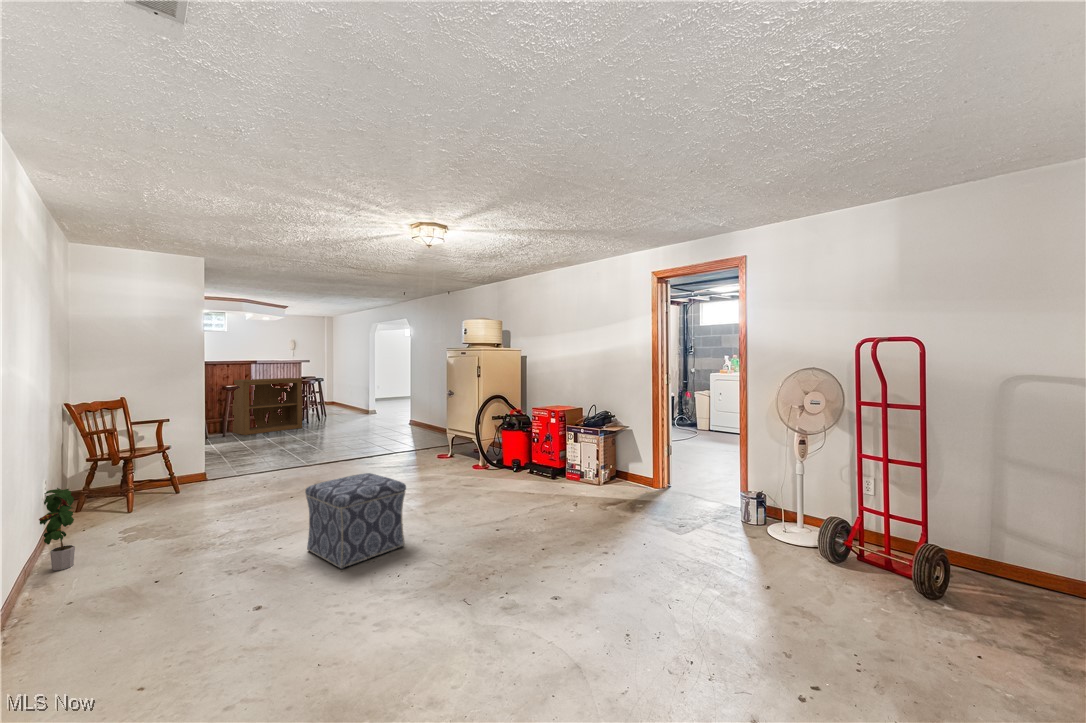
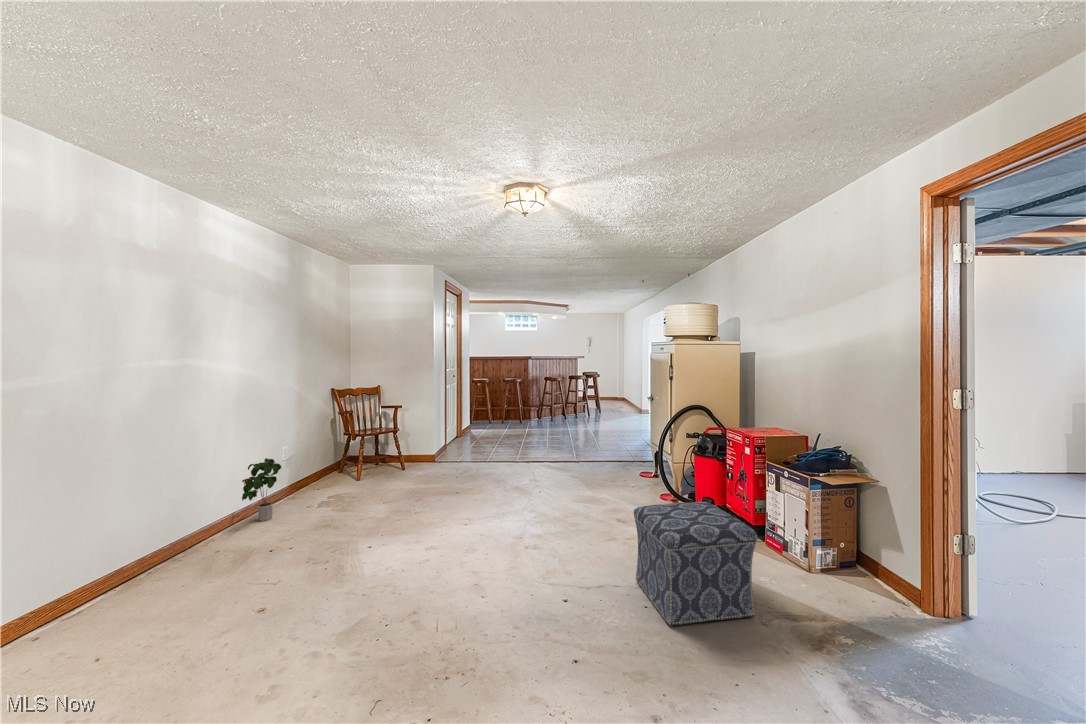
bookshelf: present [232,378,303,435] -> none [513,374,566,423]
ottoman: present [305,473,406,569] -> present [634,502,757,626]

